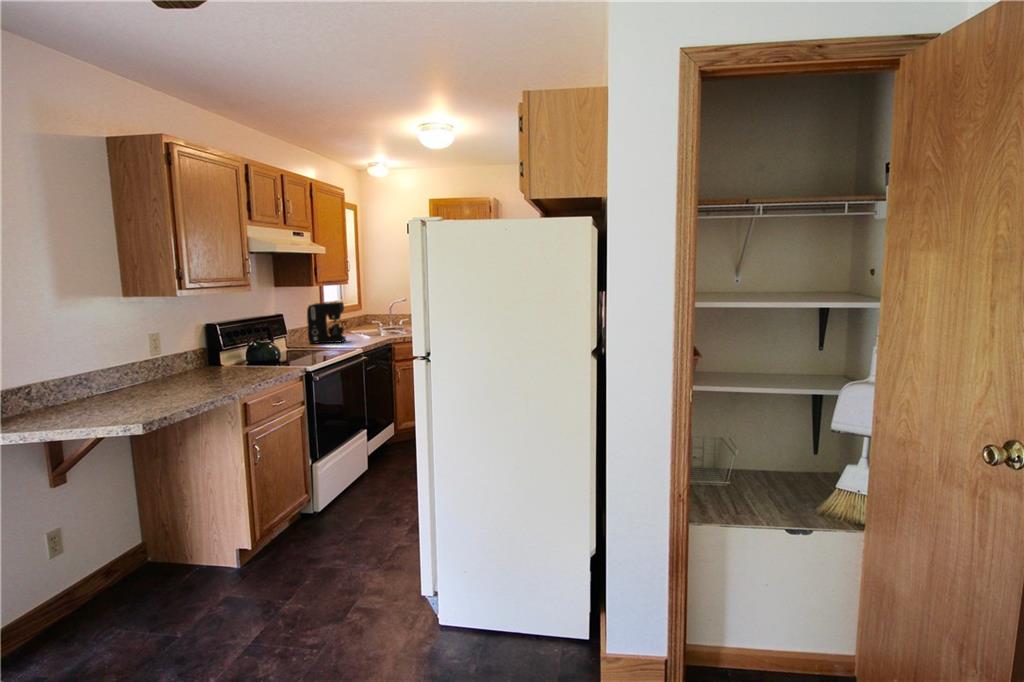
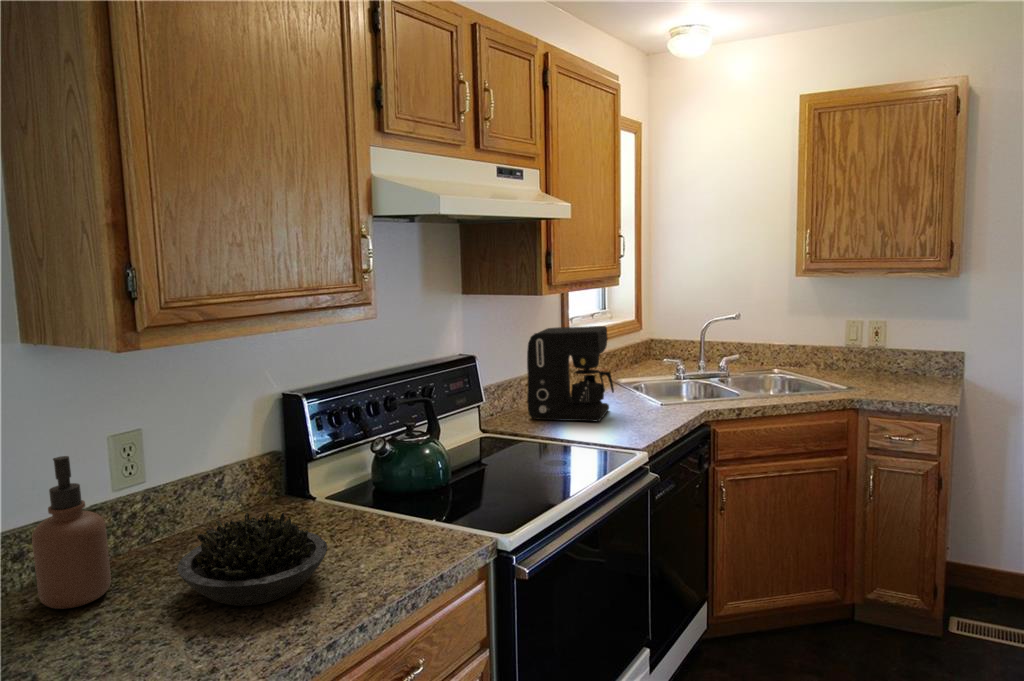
soap dispenser: none [137,336,165,389] -> present [32,456,111,609]
succulent plant: none [194,355,249,383] -> present [177,512,327,606]

